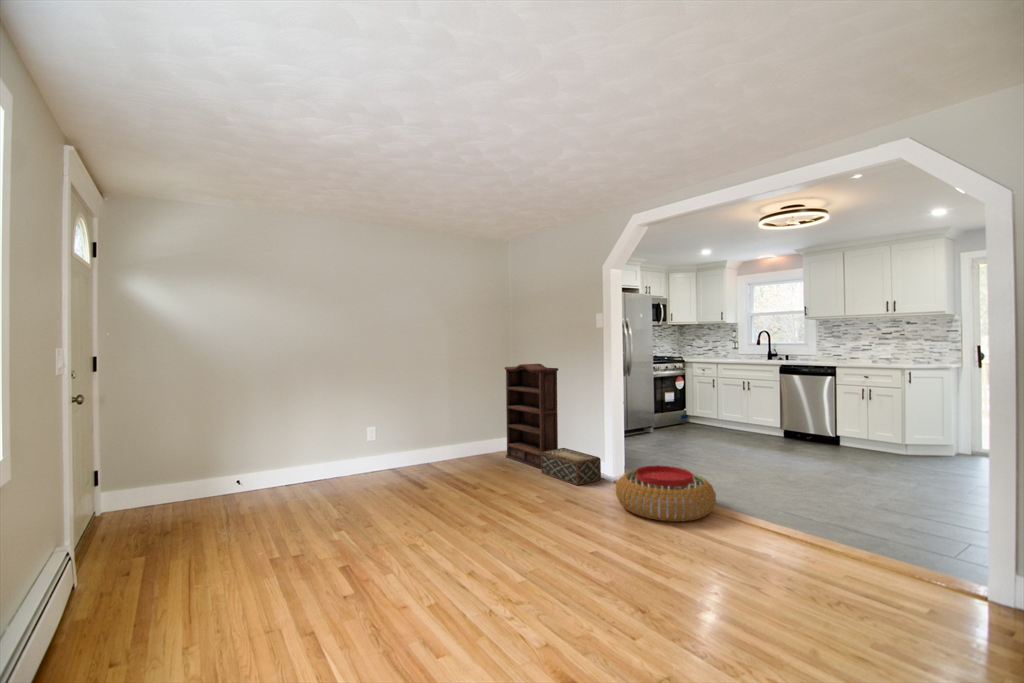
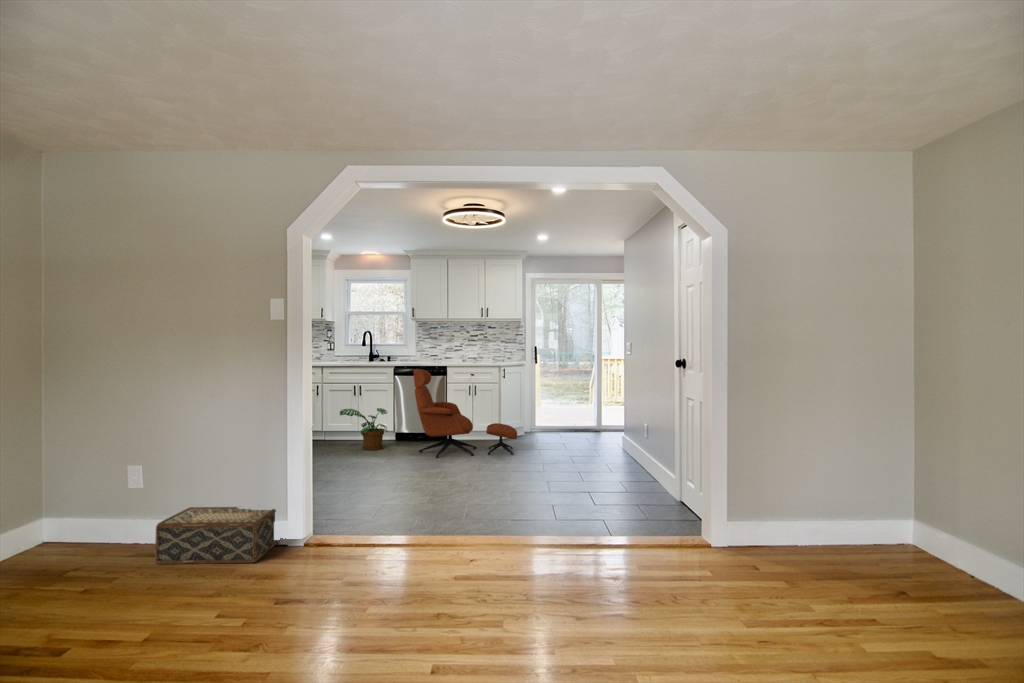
bookshelf: present [505,364,558,469] -> none [22,362,177,560]
lounge chair: none [778,370,911,470] -> present [414,369,517,458]
potted plant: none [720,401,771,440] -> present [340,408,388,450]
pouf: present [616,466,716,522] -> none [346,491,479,572]

